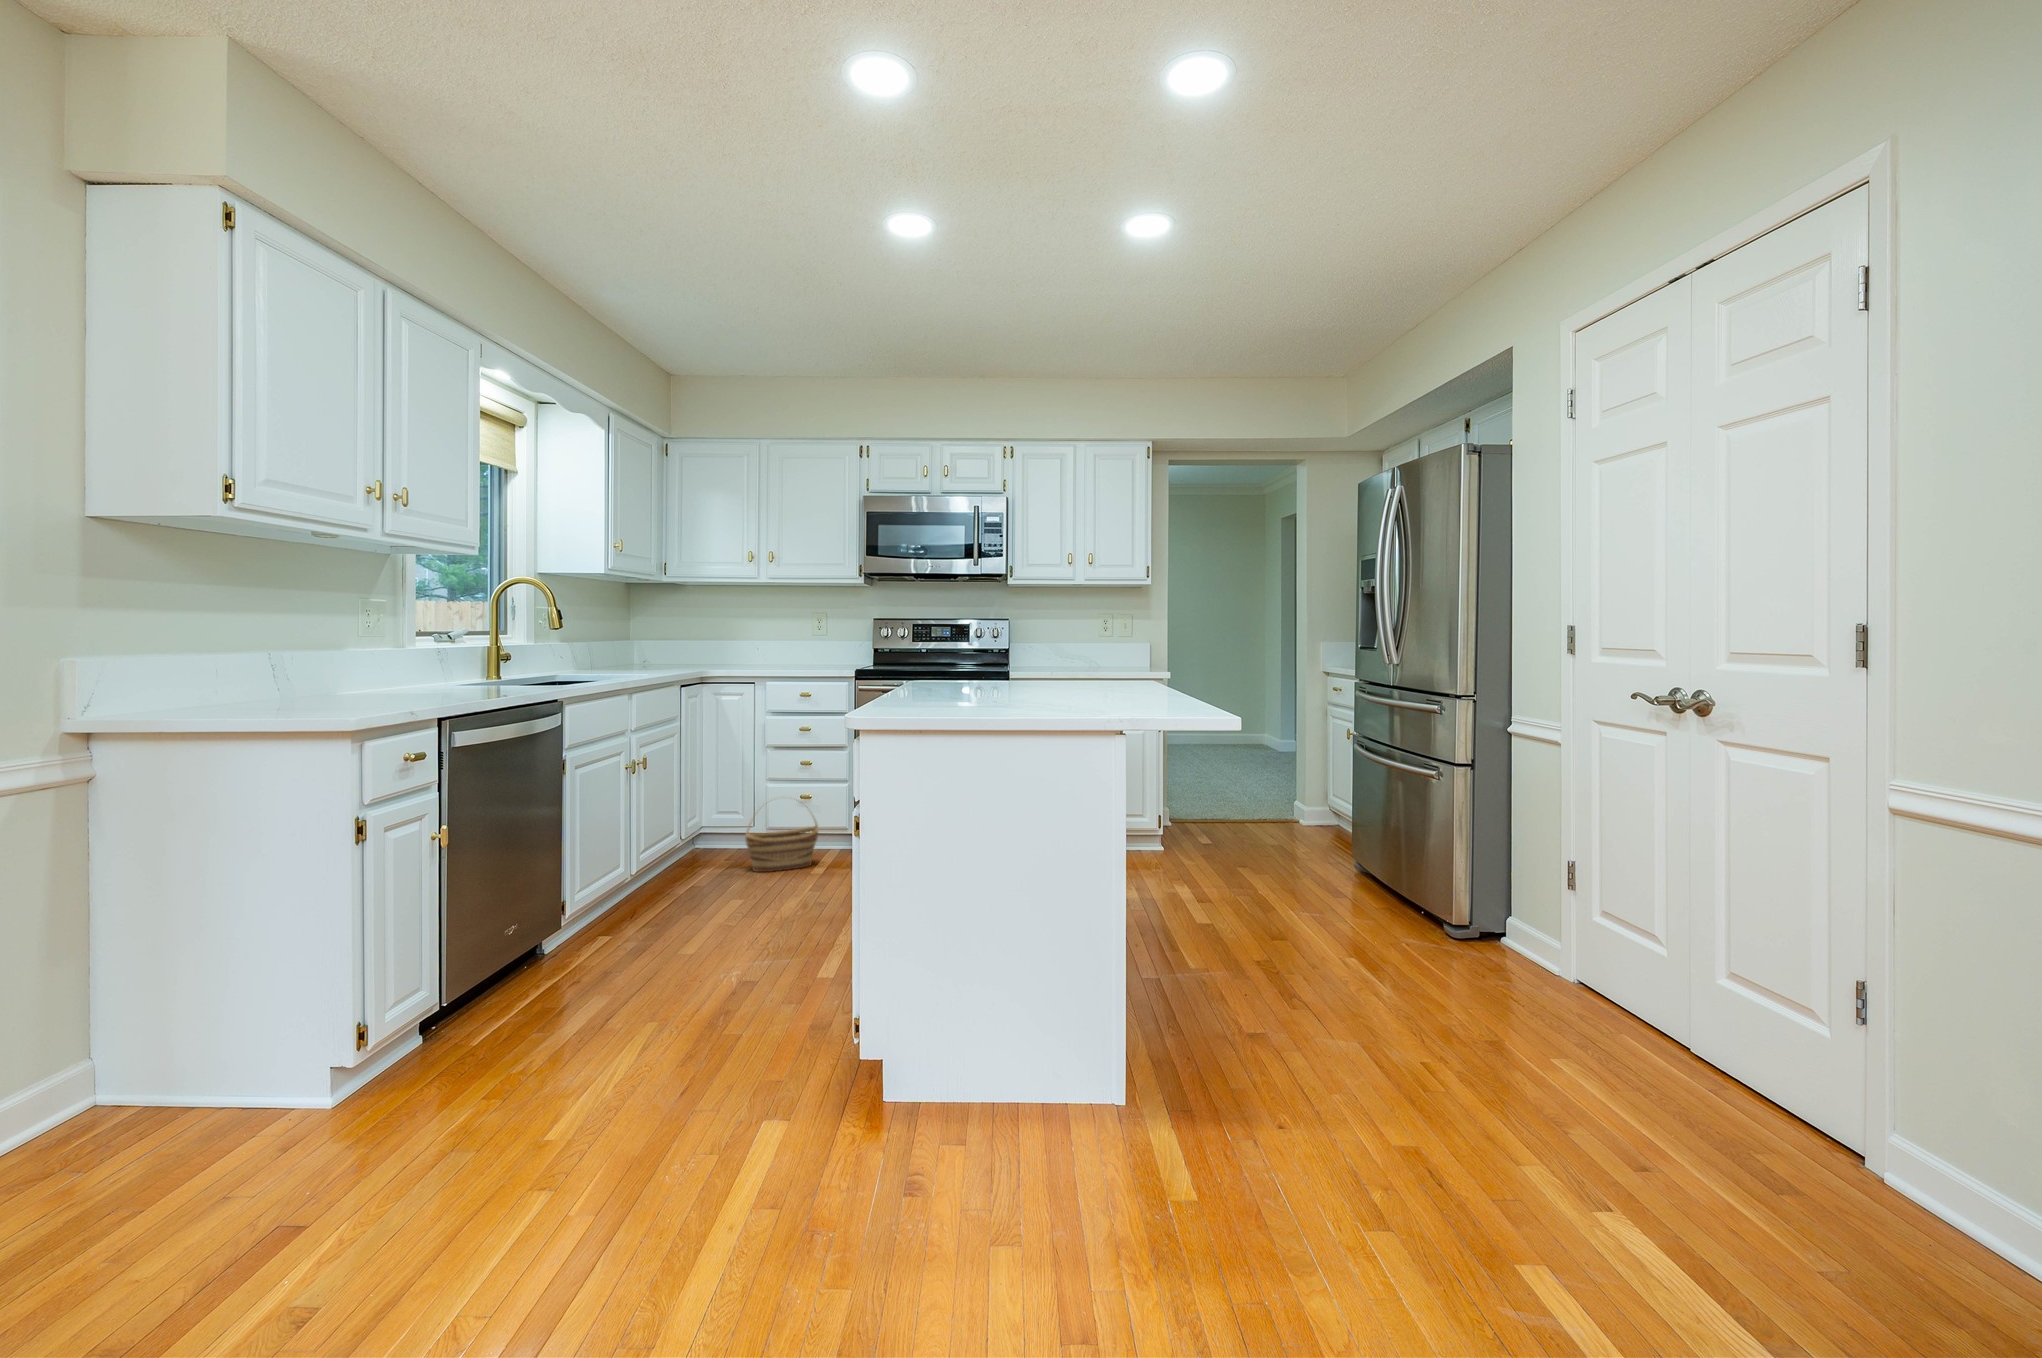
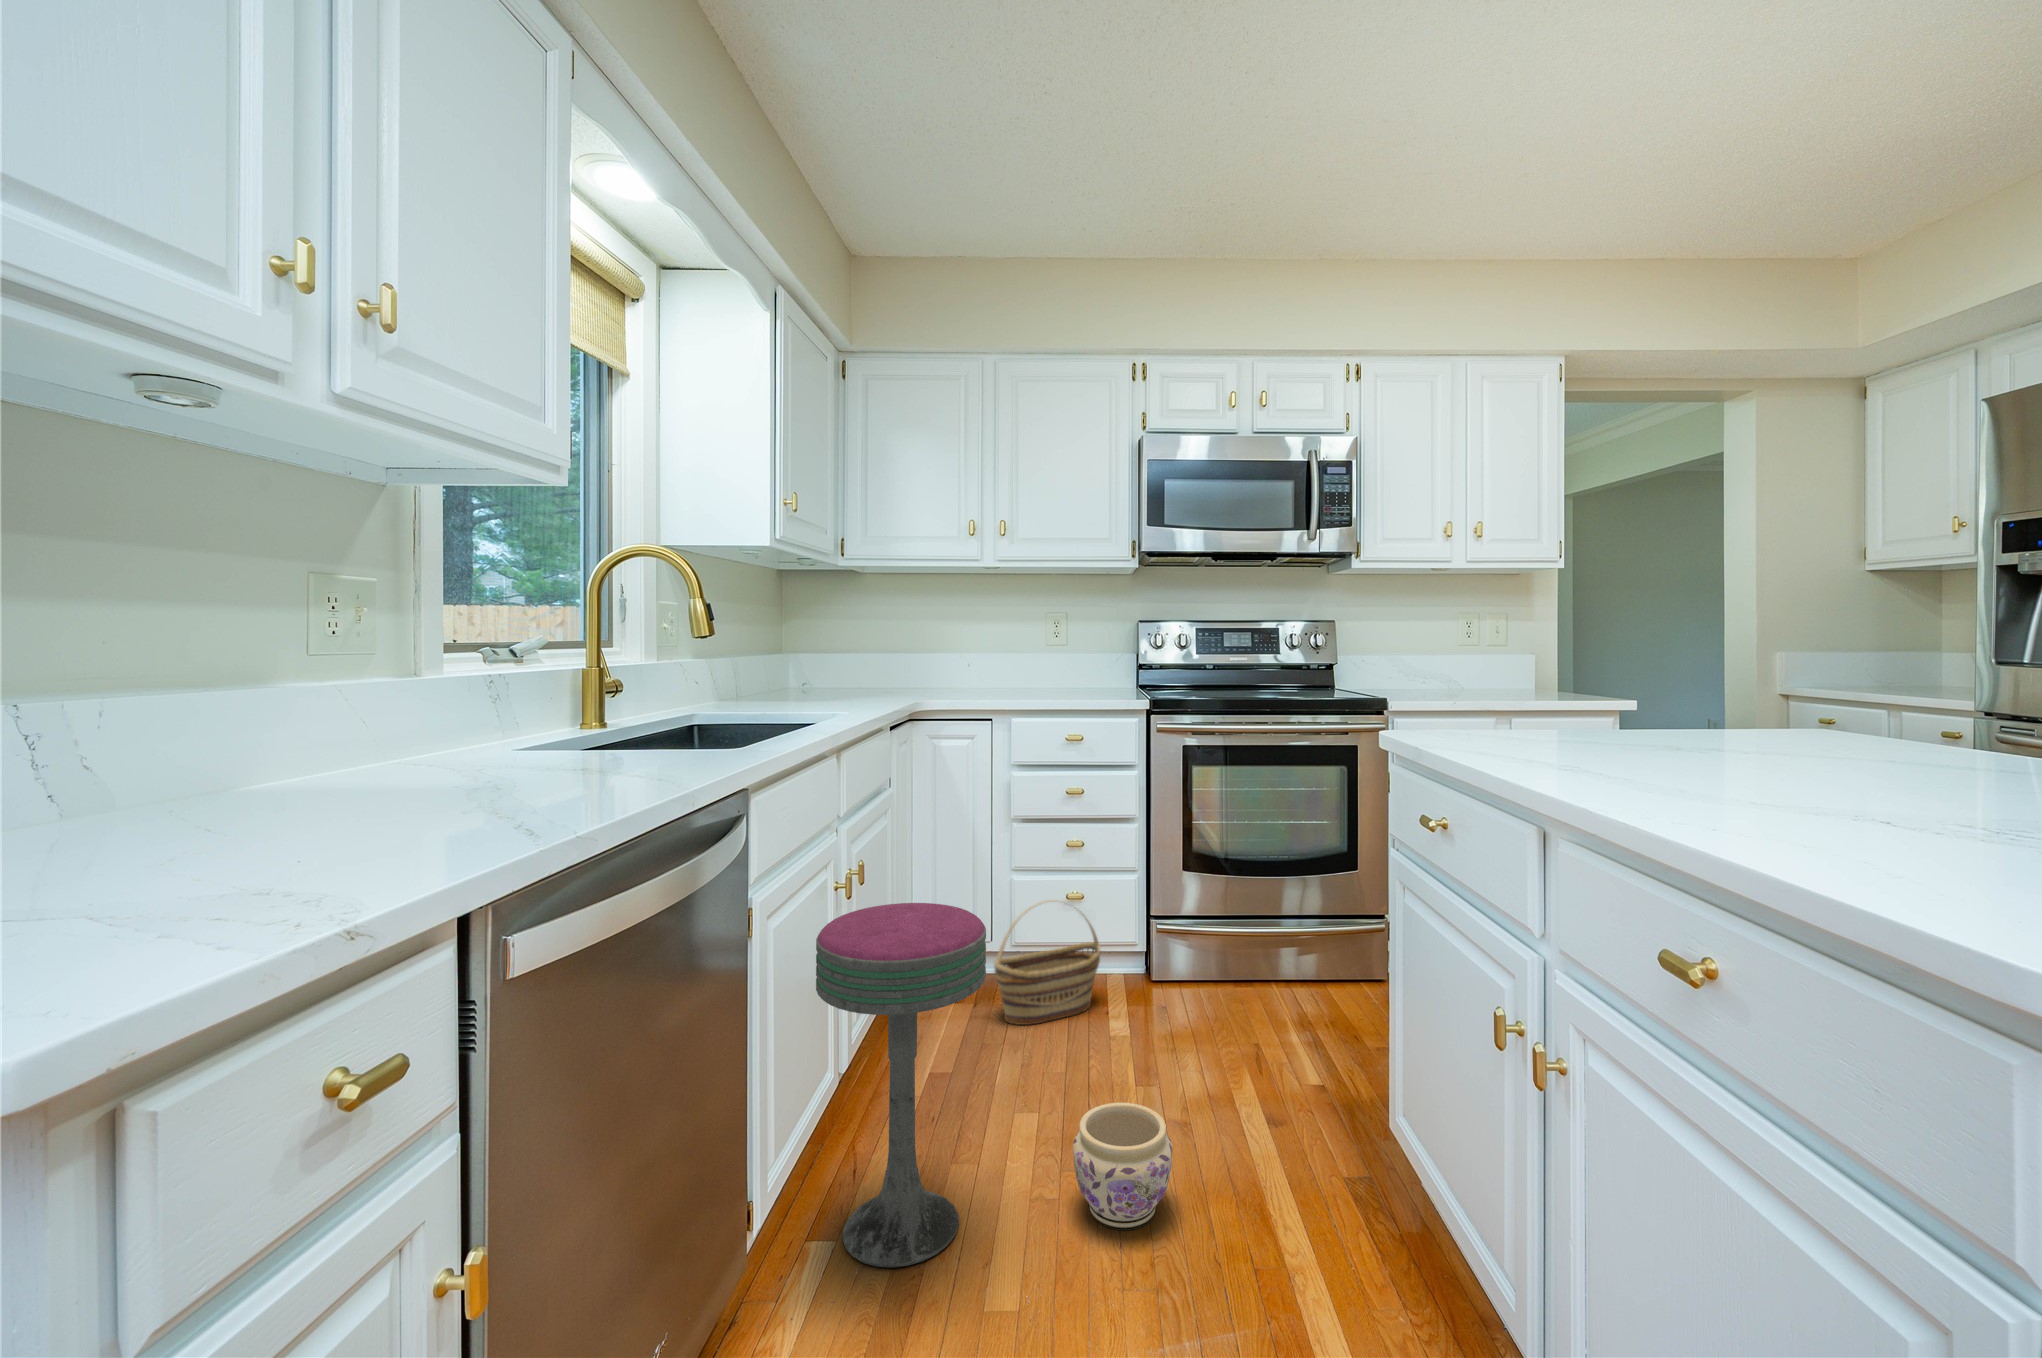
bar stool: none [603,771,694,942] -> present [816,903,986,1268]
planter: none [740,879,794,934] -> present [1073,1103,1173,1230]

